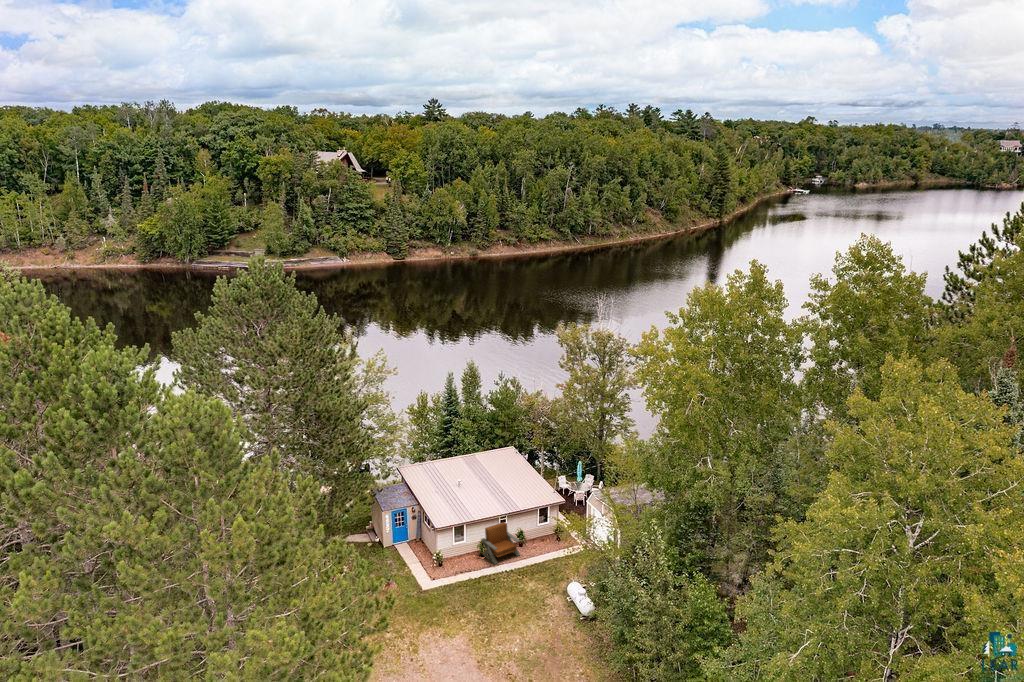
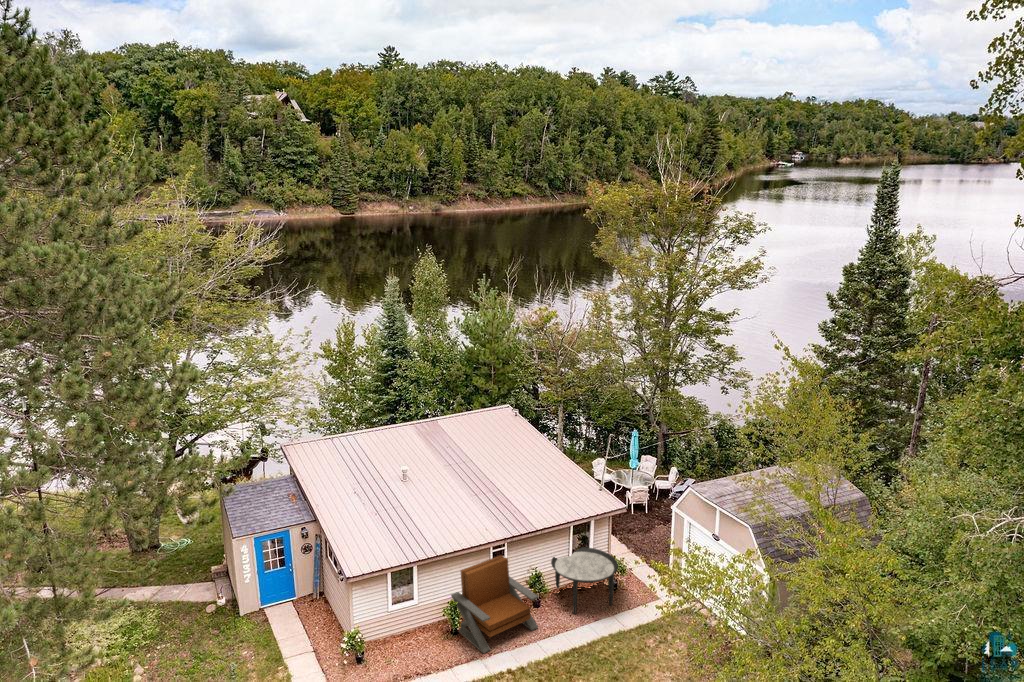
round table: none [528,520,559,550] -> present [551,547,618,614]

